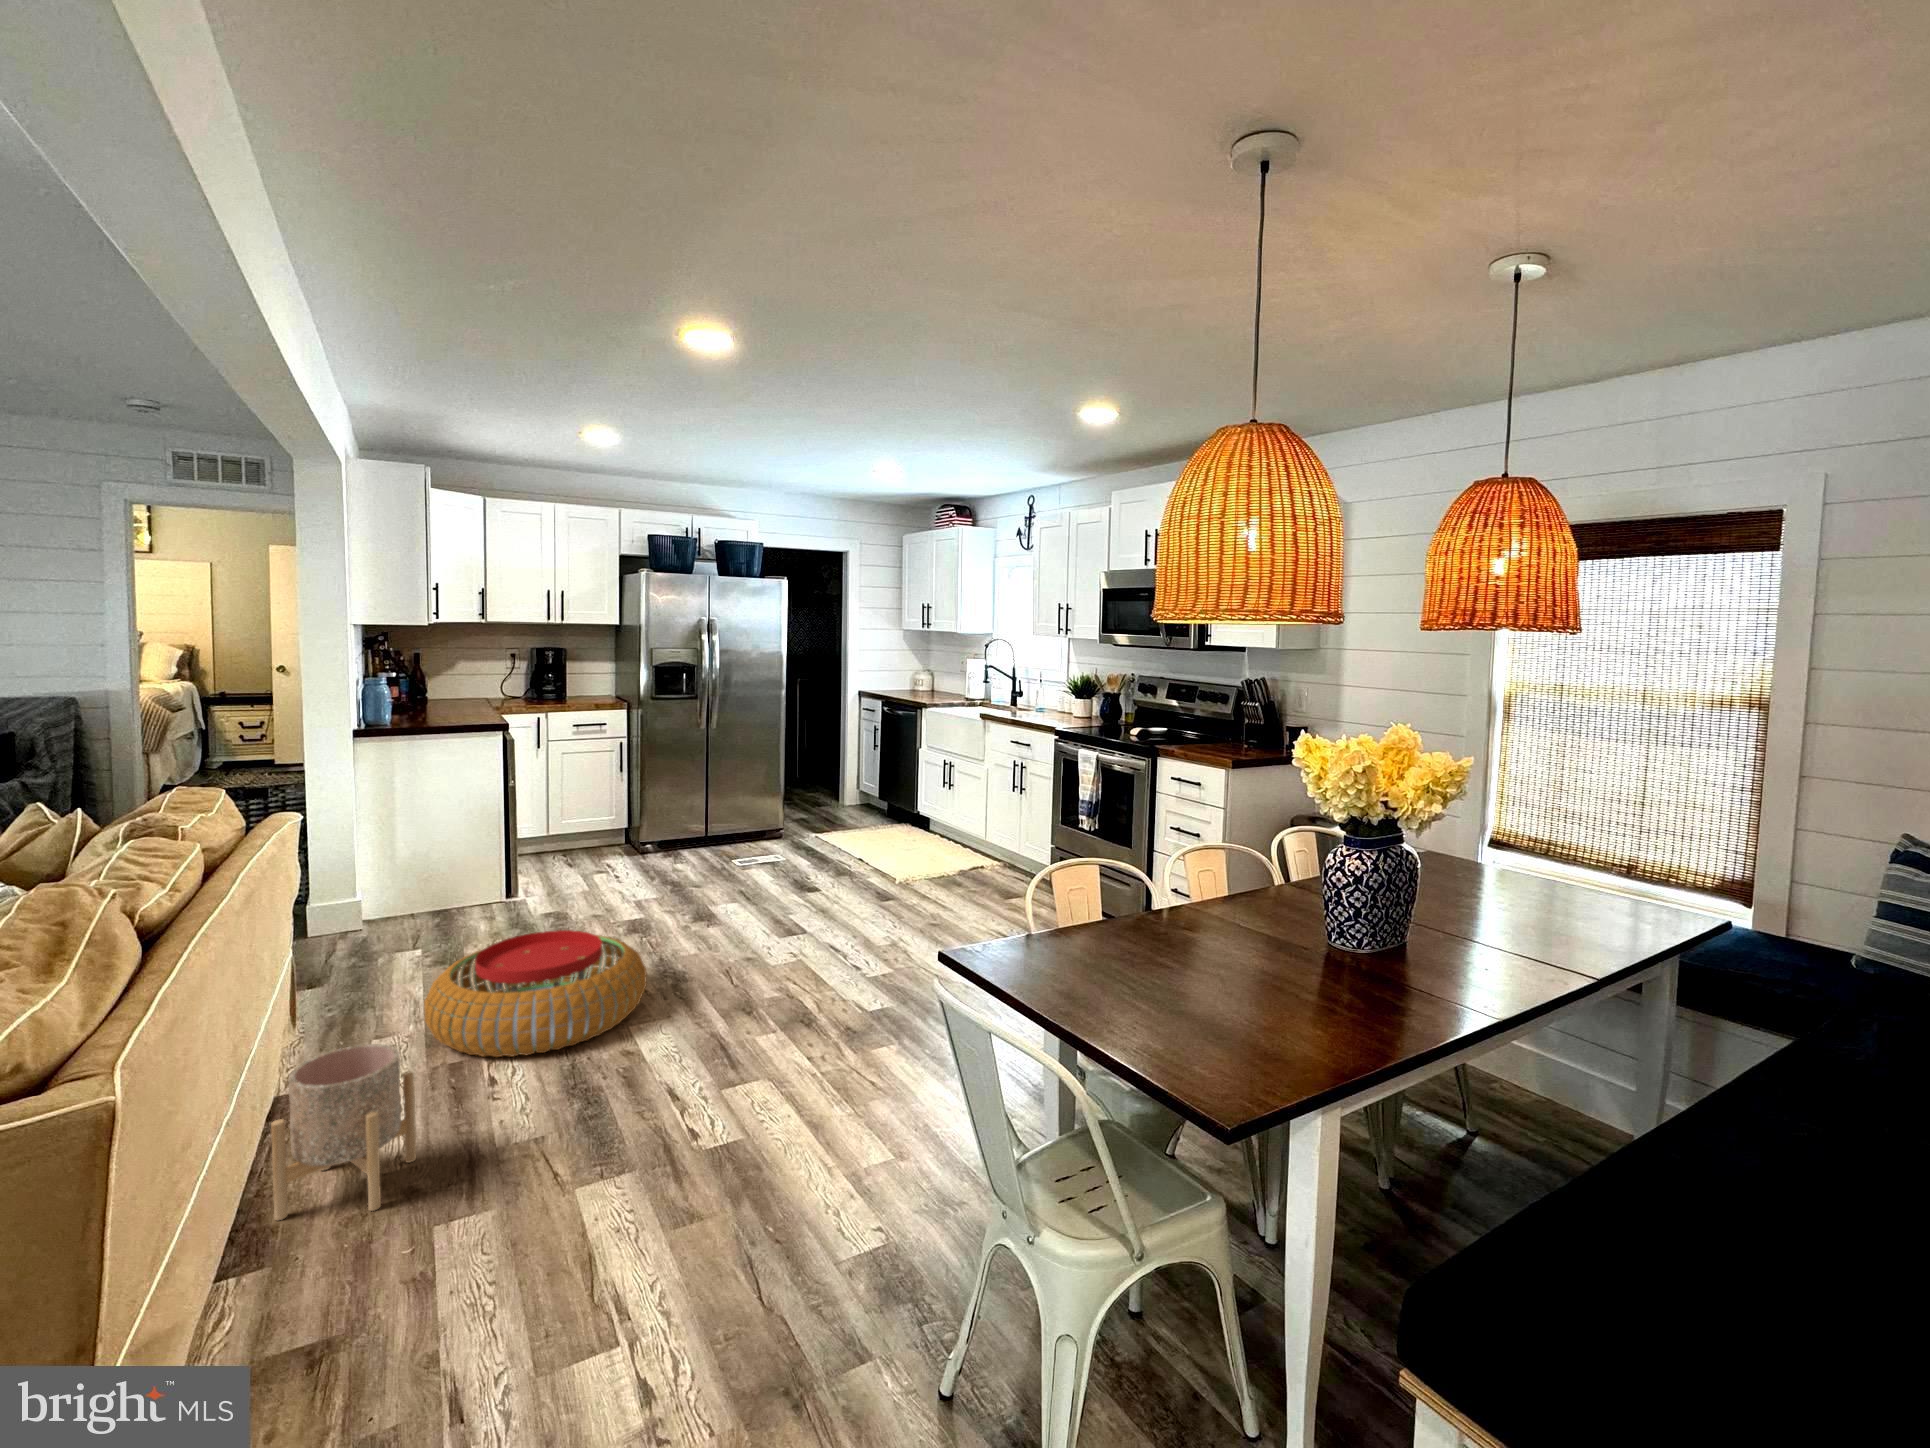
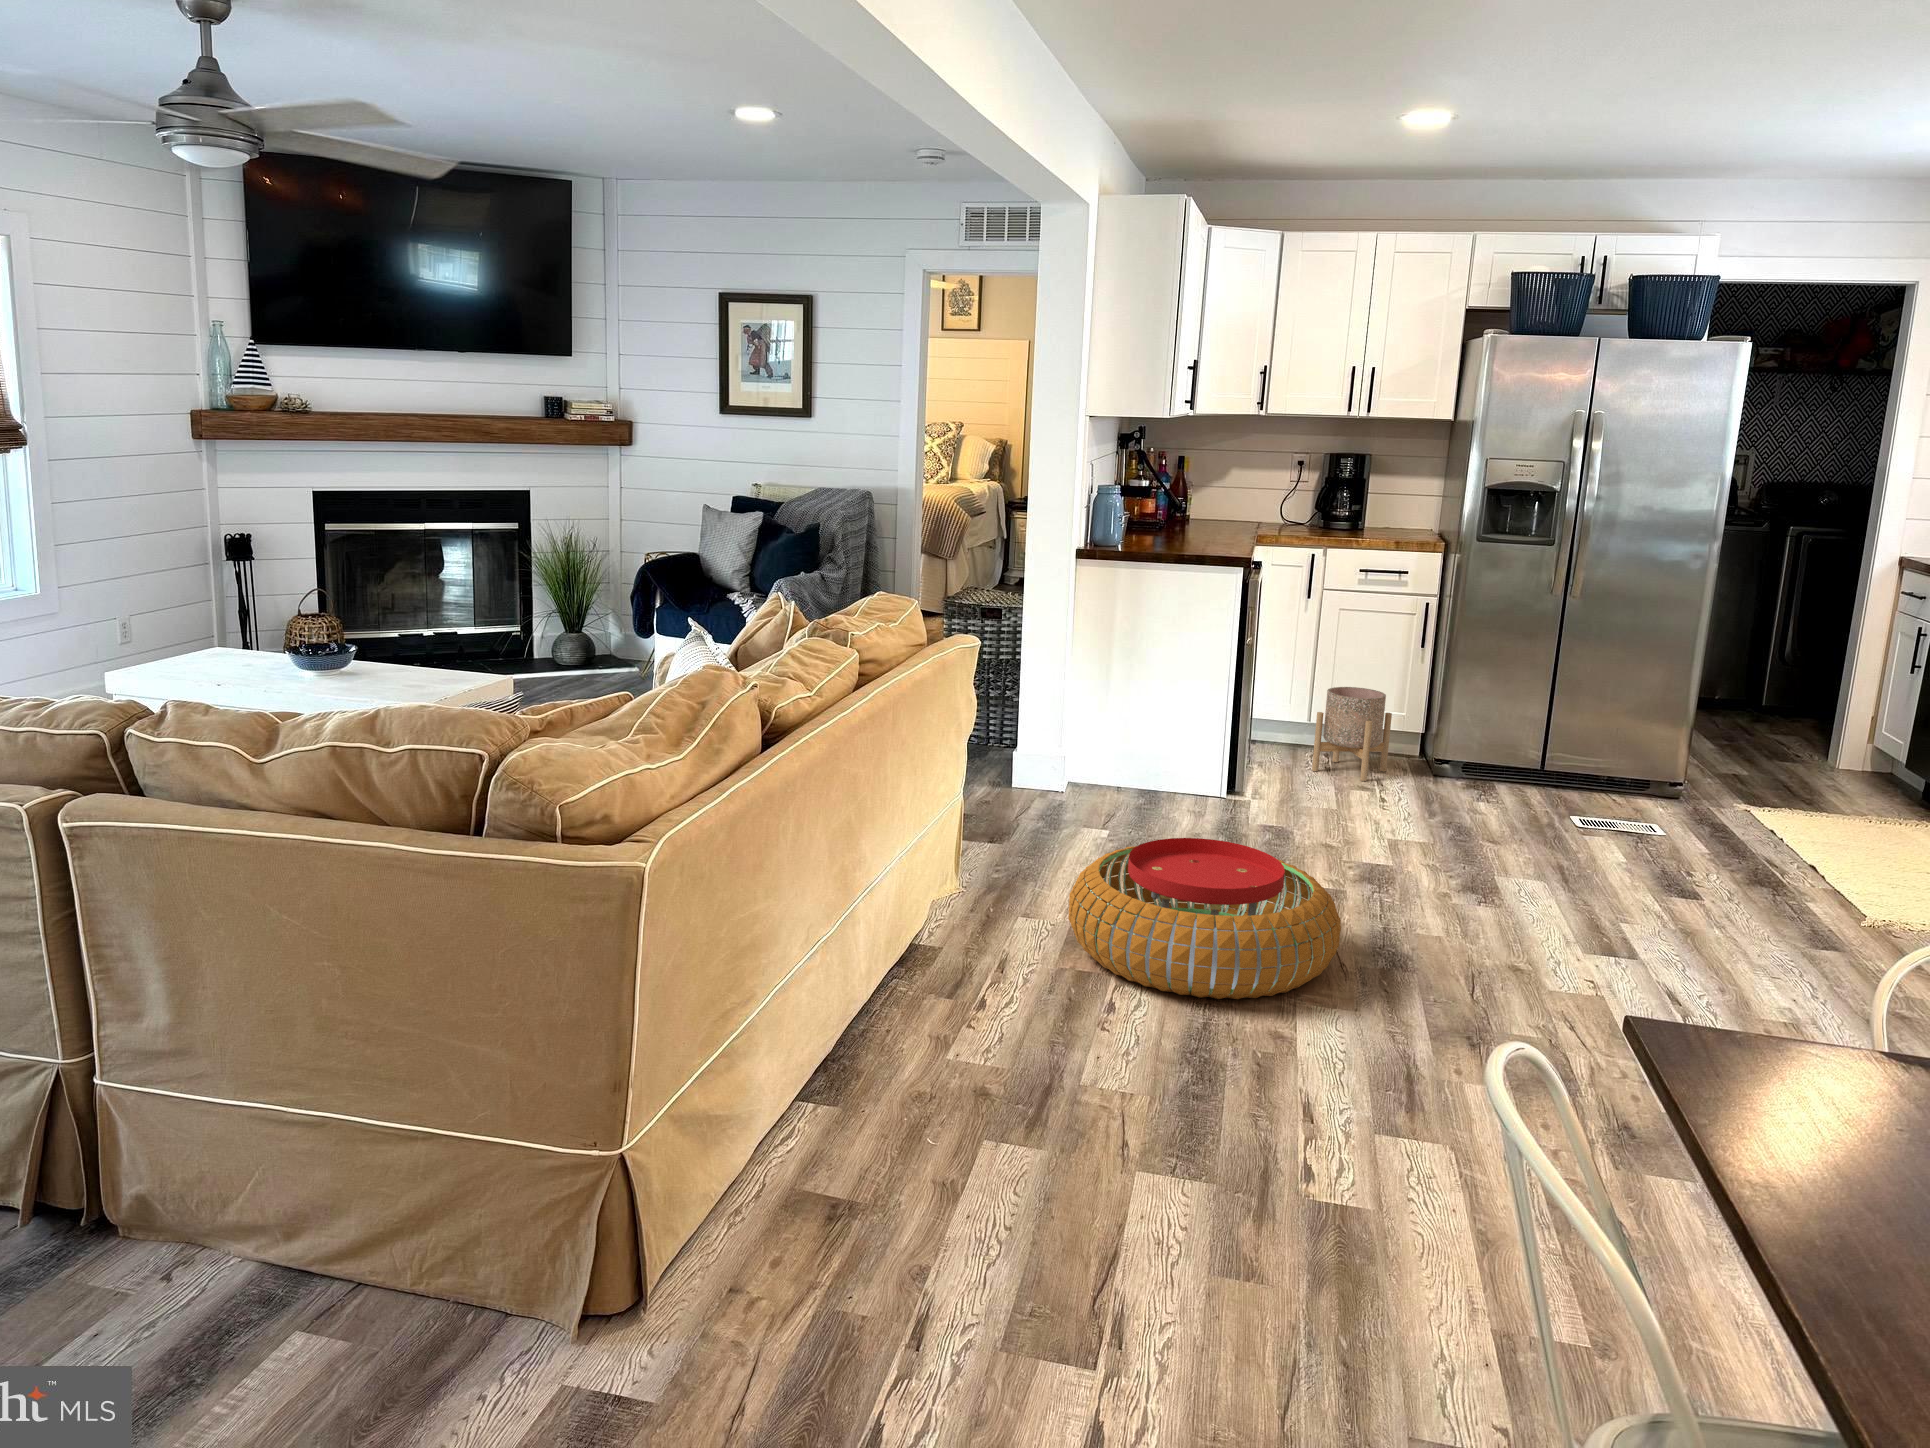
planter: present [271,1044,416,1220] -> present [1312,687,1392,781]

